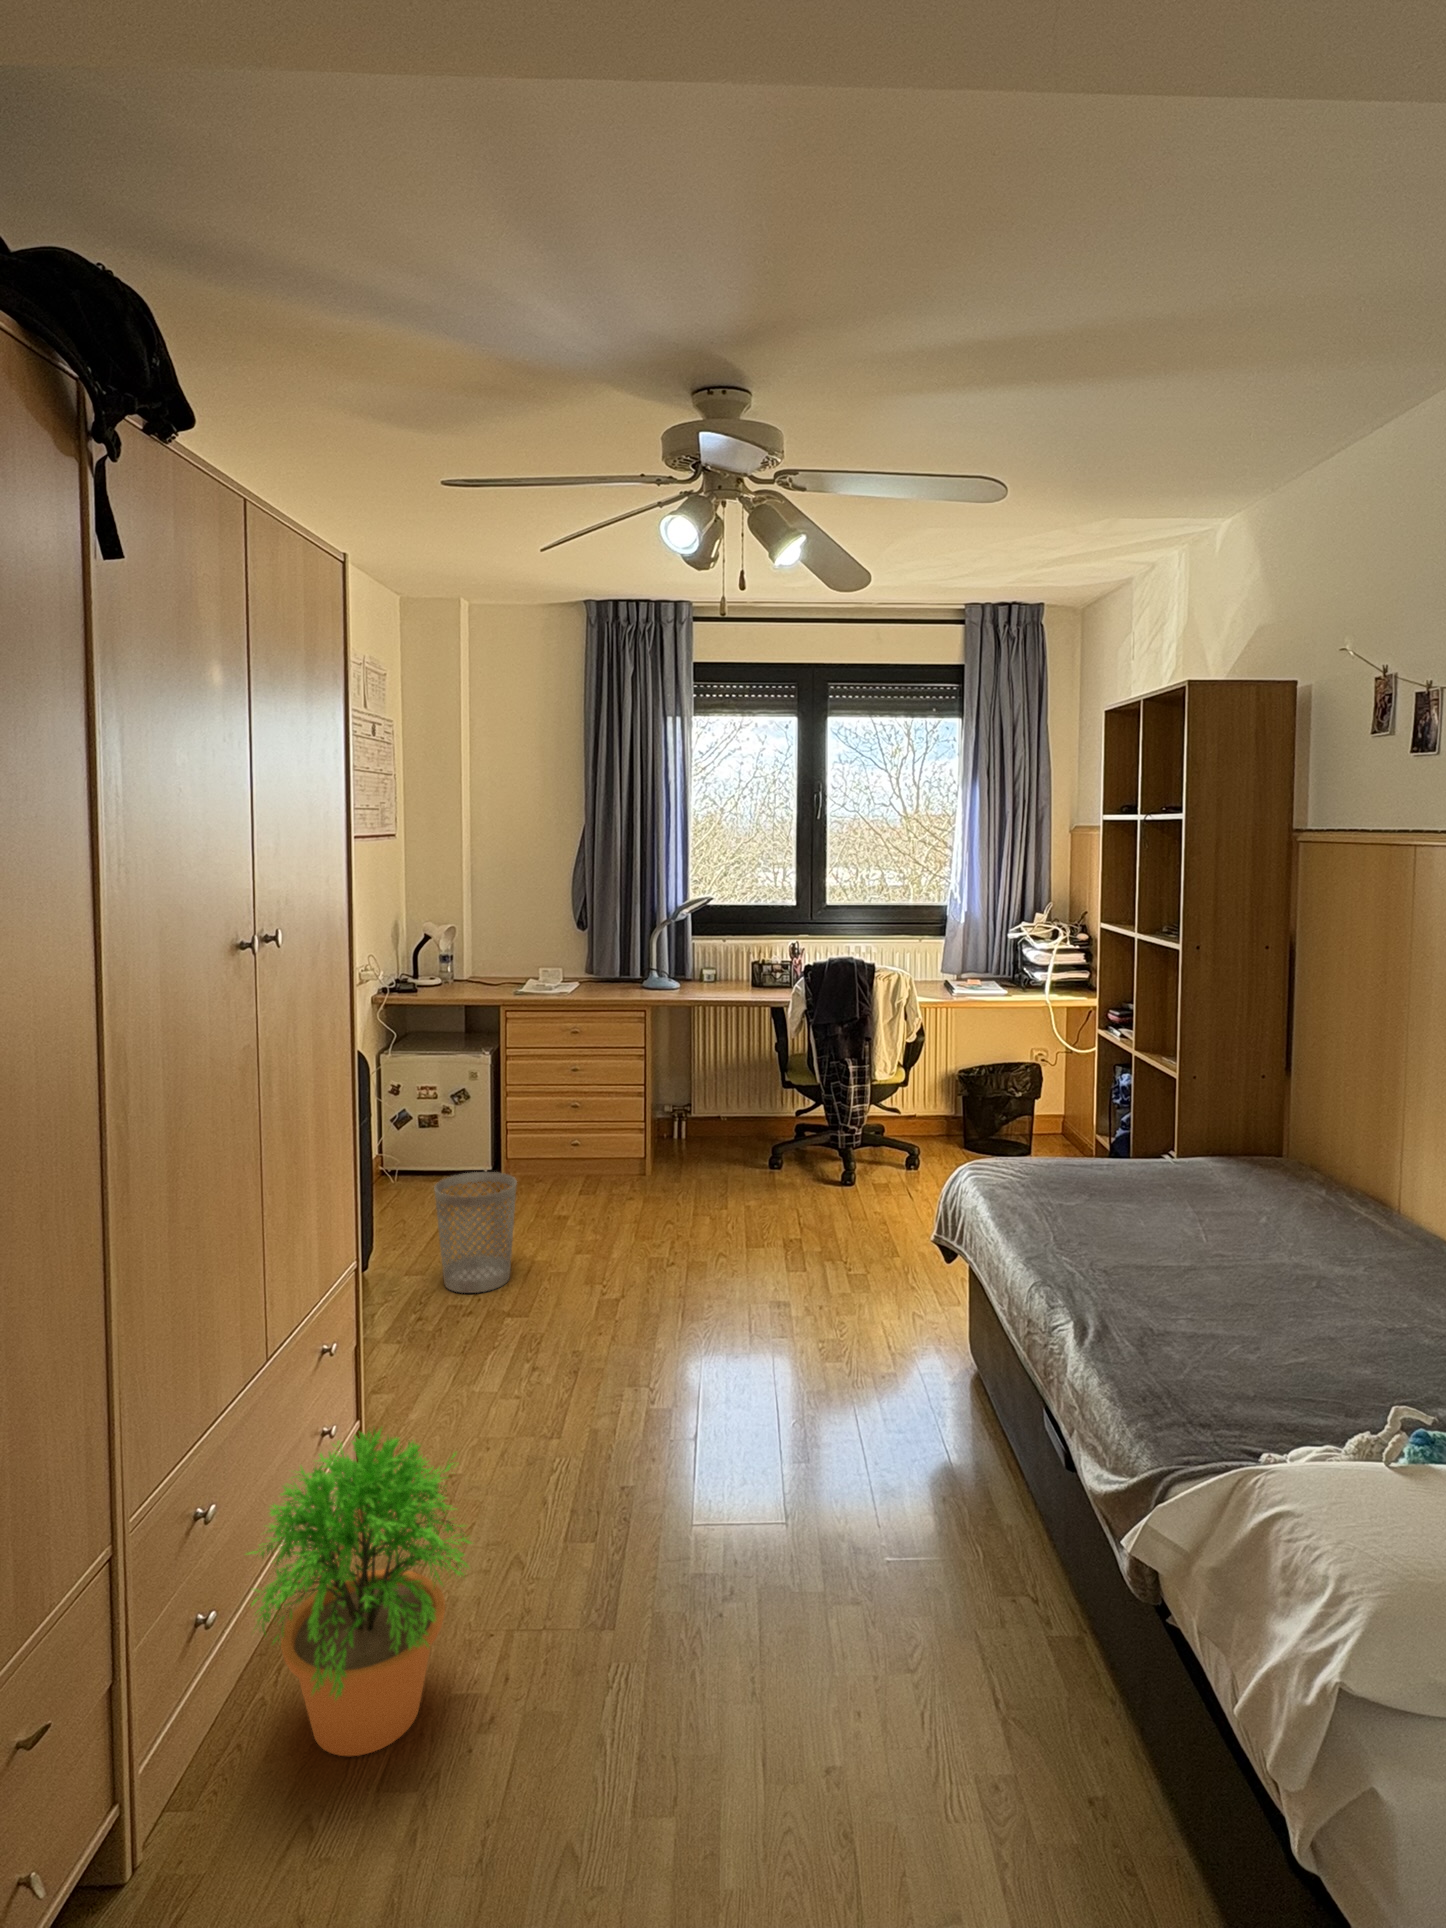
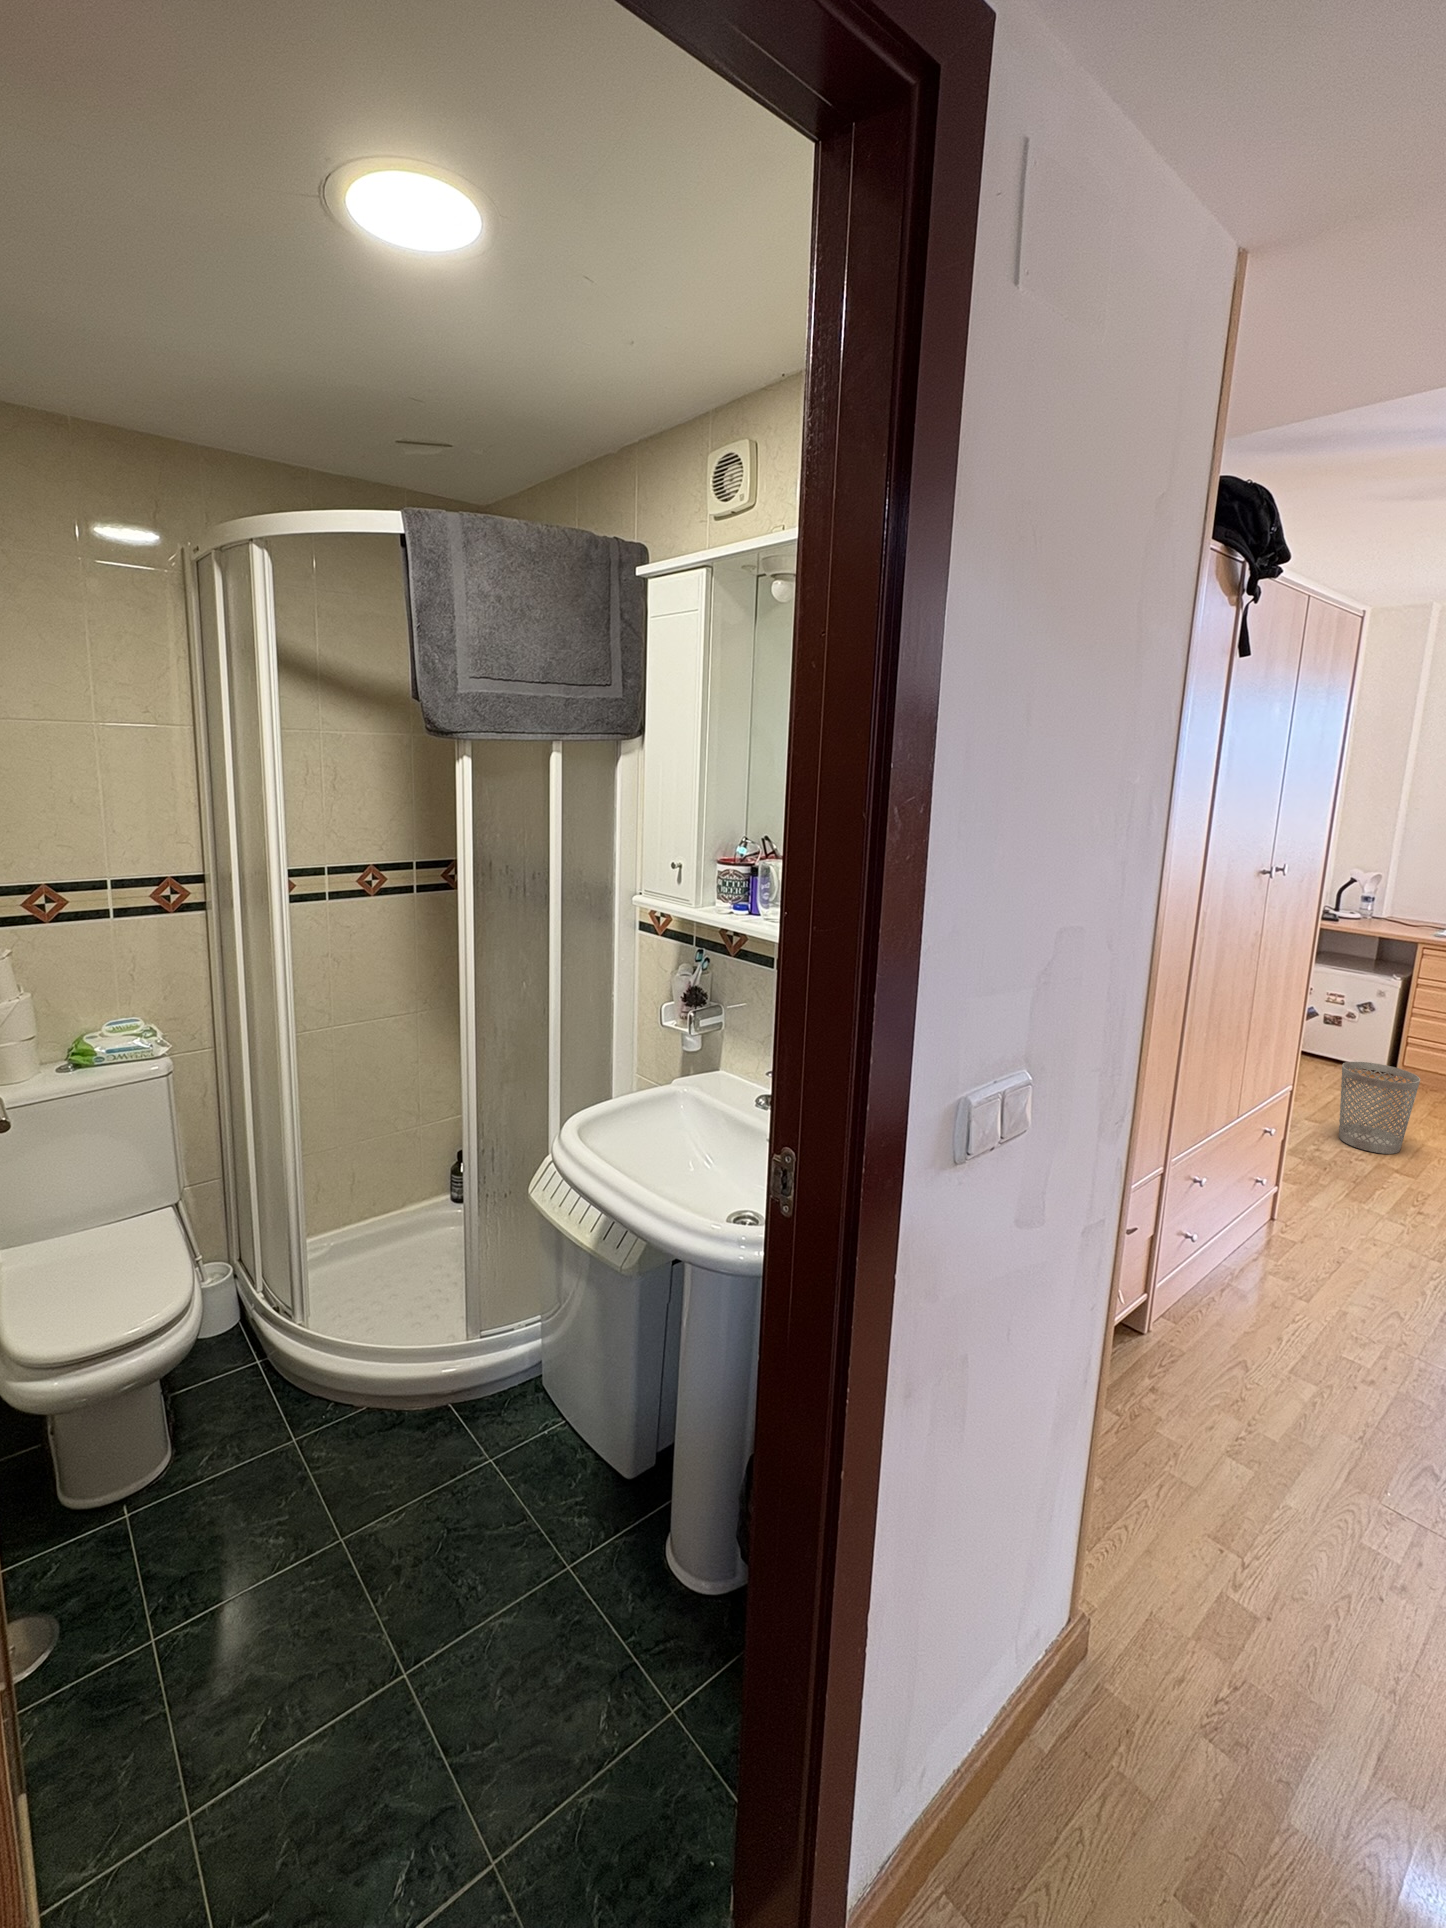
potted plant: present [247,1428,472,1756] -> none [1218,1176,1375,1357]

